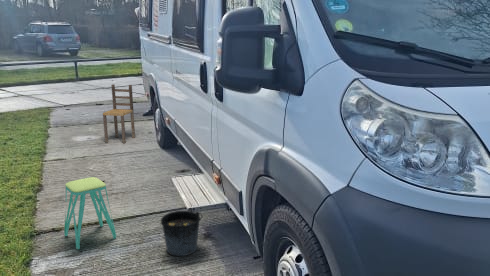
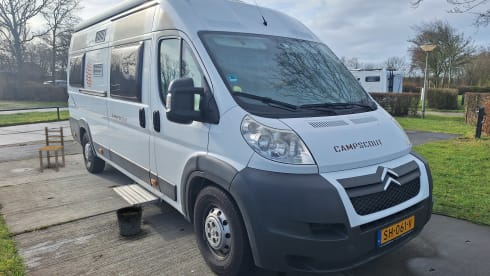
stool: present [64,177,116,249] -> none [38,190,79,241]

